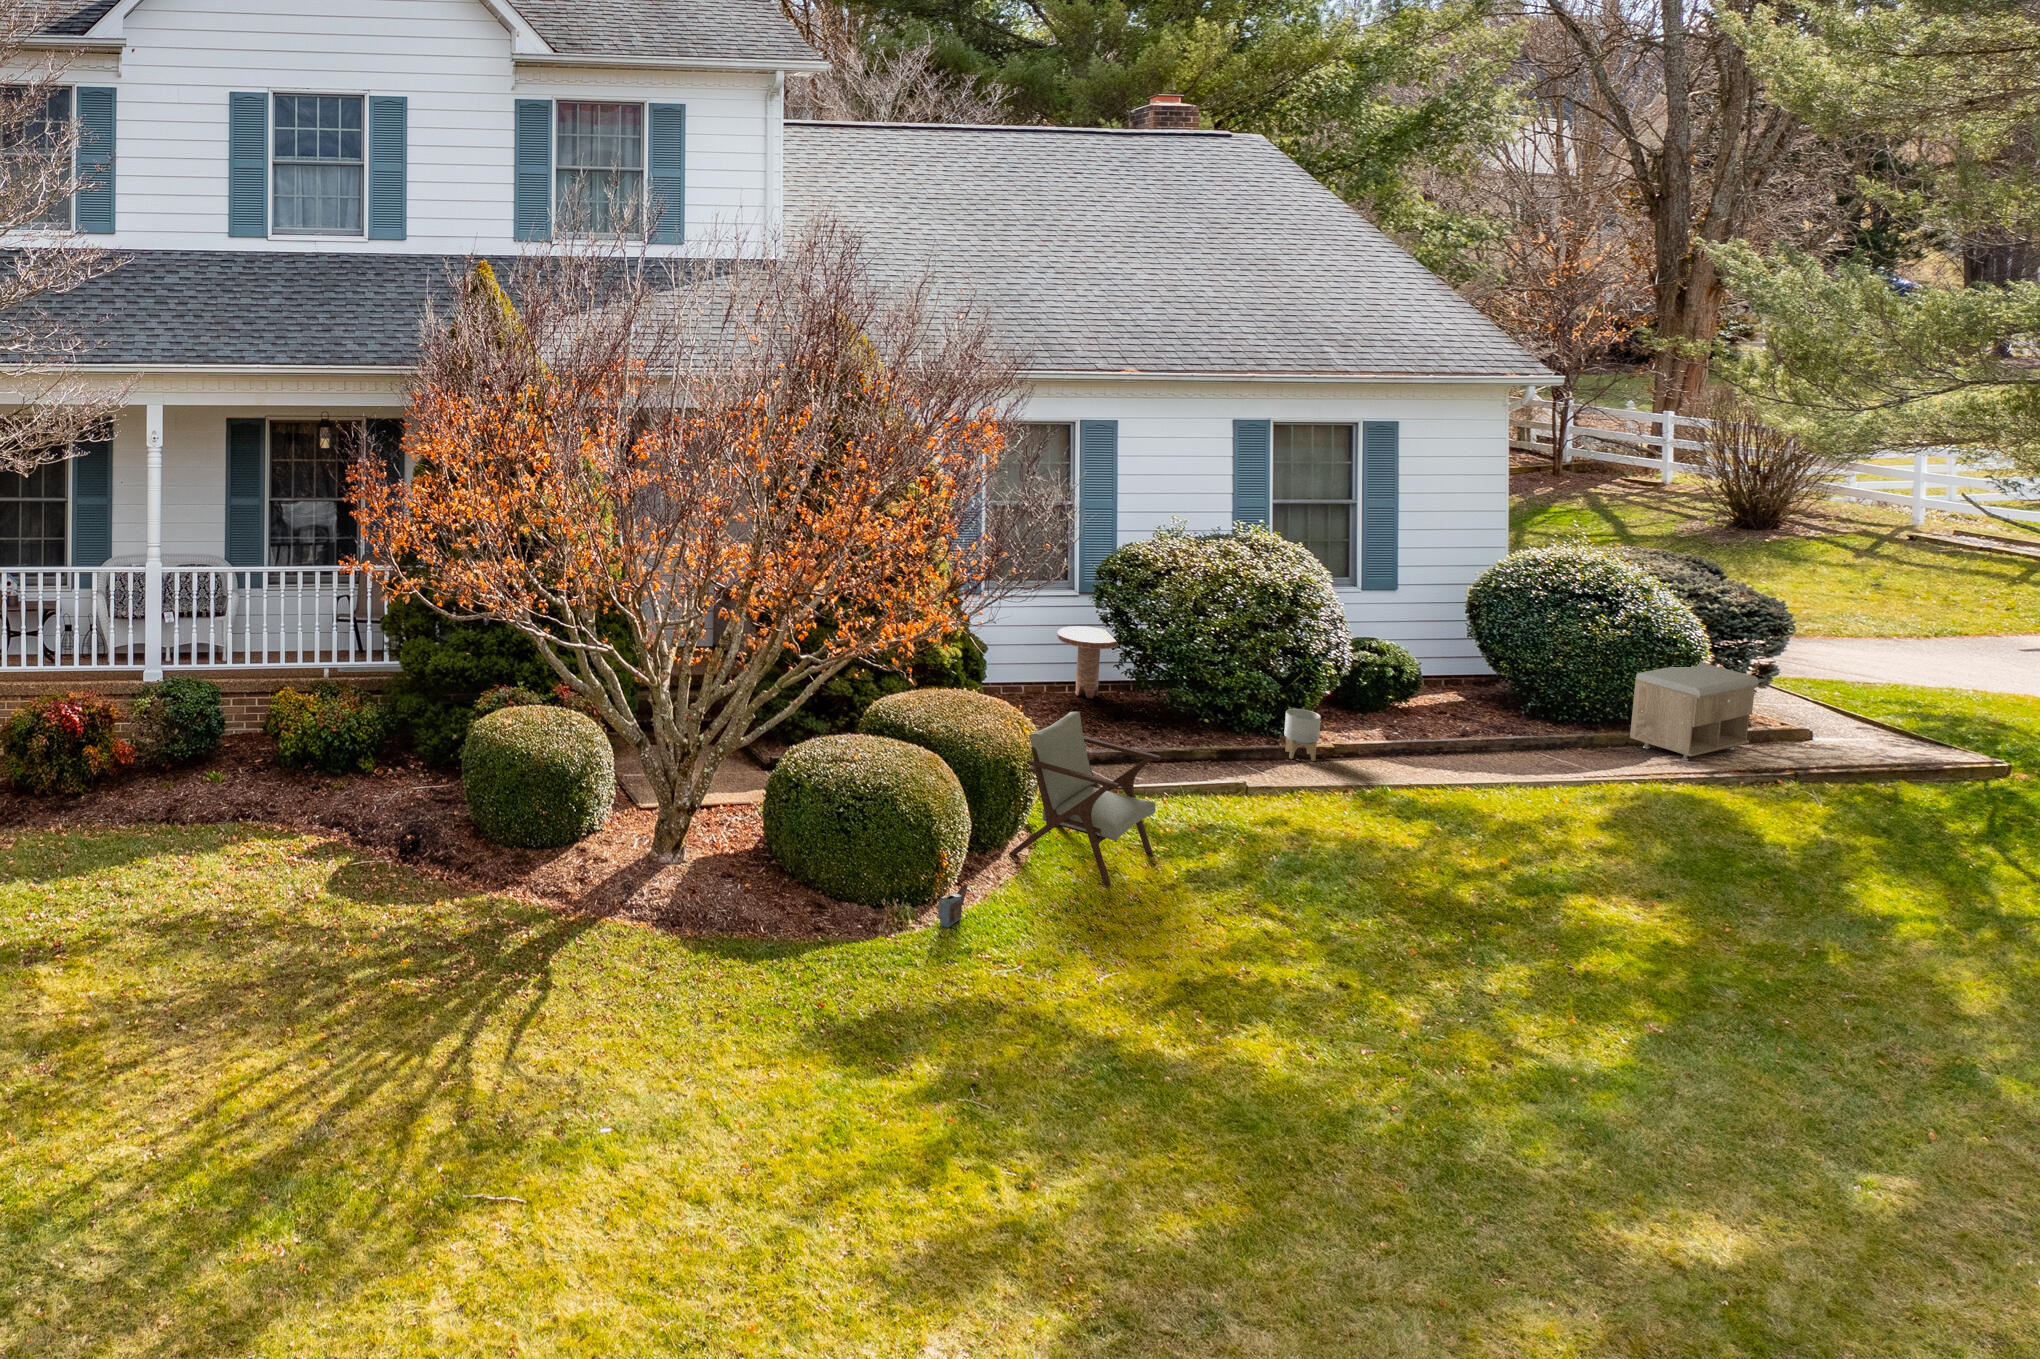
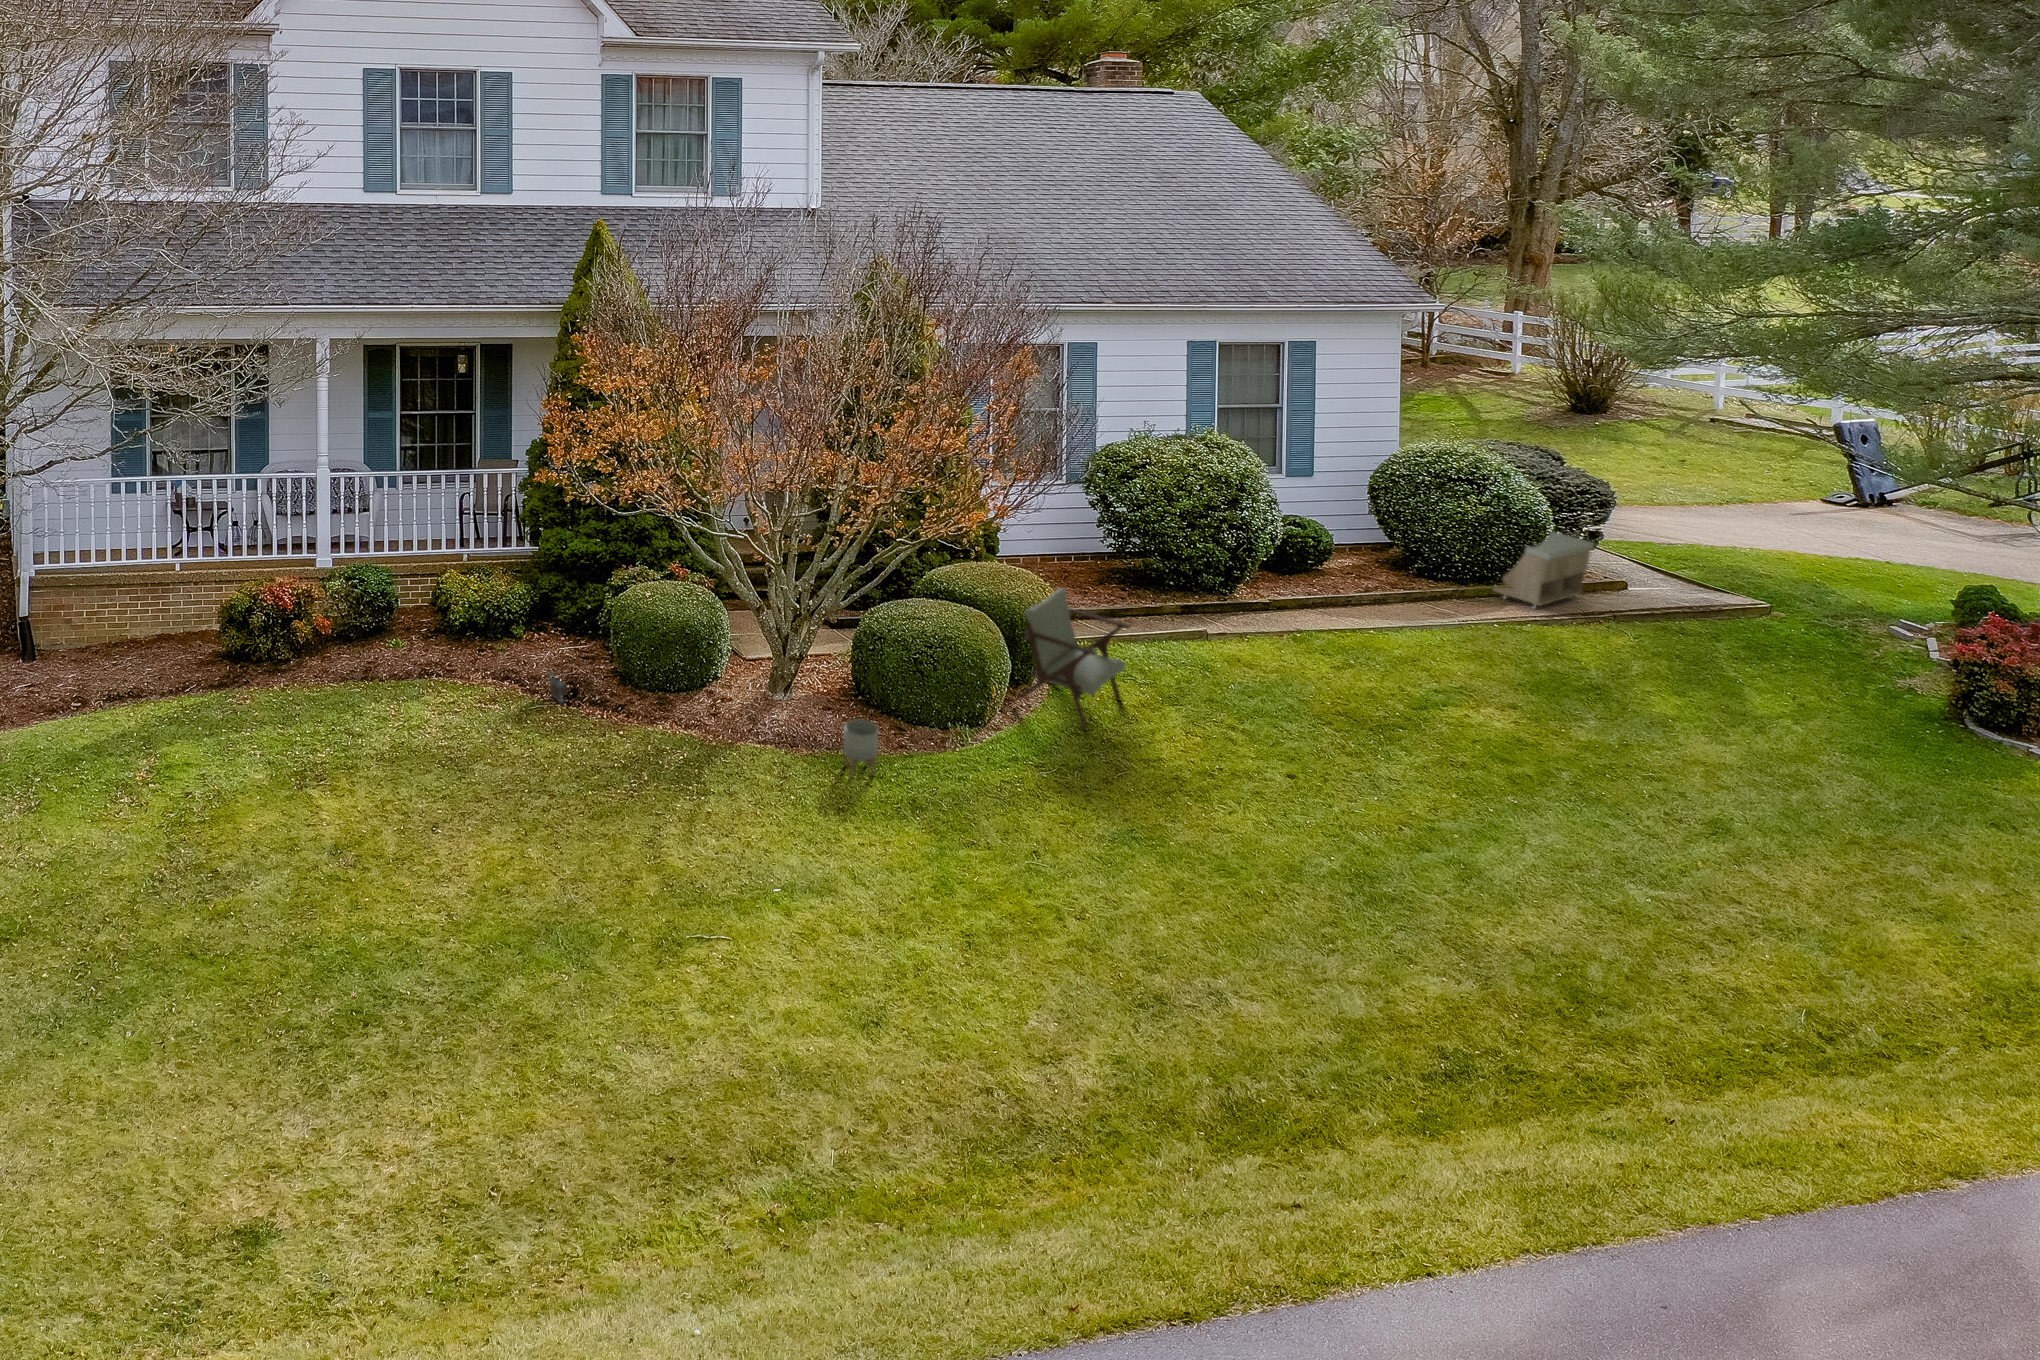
side table: present [1057,626,1120,698] -> none [1049,506,1100,564]
planter: present [1284,709,1321,761] -> present [843,719,878,777]
watering can: present [937,884,968,928] -> present [549,672,568,703]

